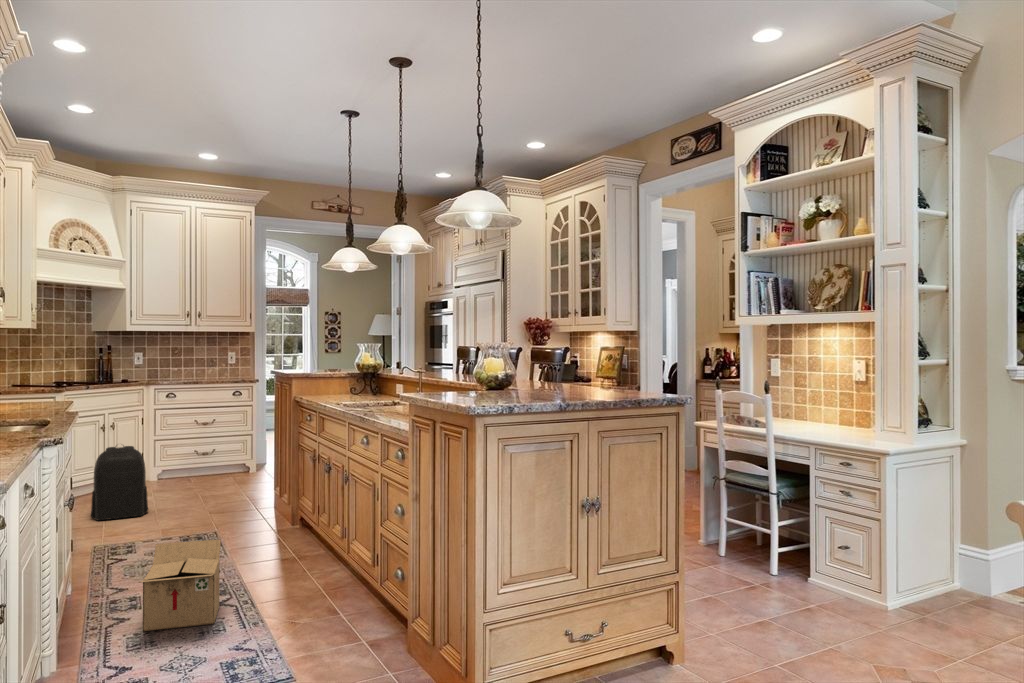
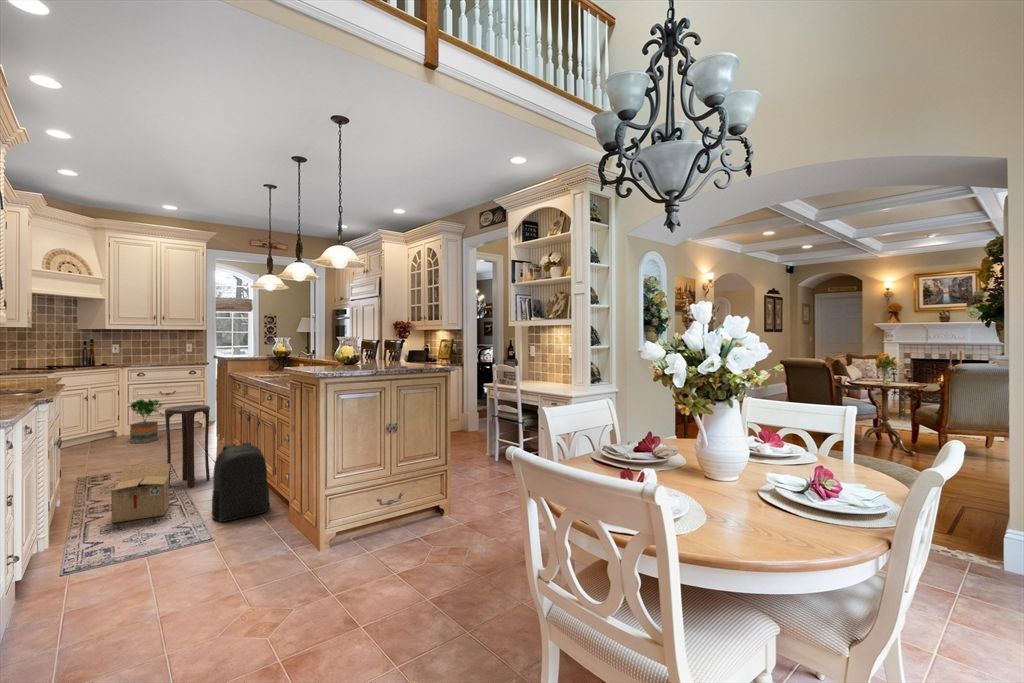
potted tree: none [155,432,200,496] -> present [130,400,162,443]
backpack: present [91,446,148,520] -> present [212,443,270,522]
stool: none [210,446,272,576] -> present [165,405,210,488]

